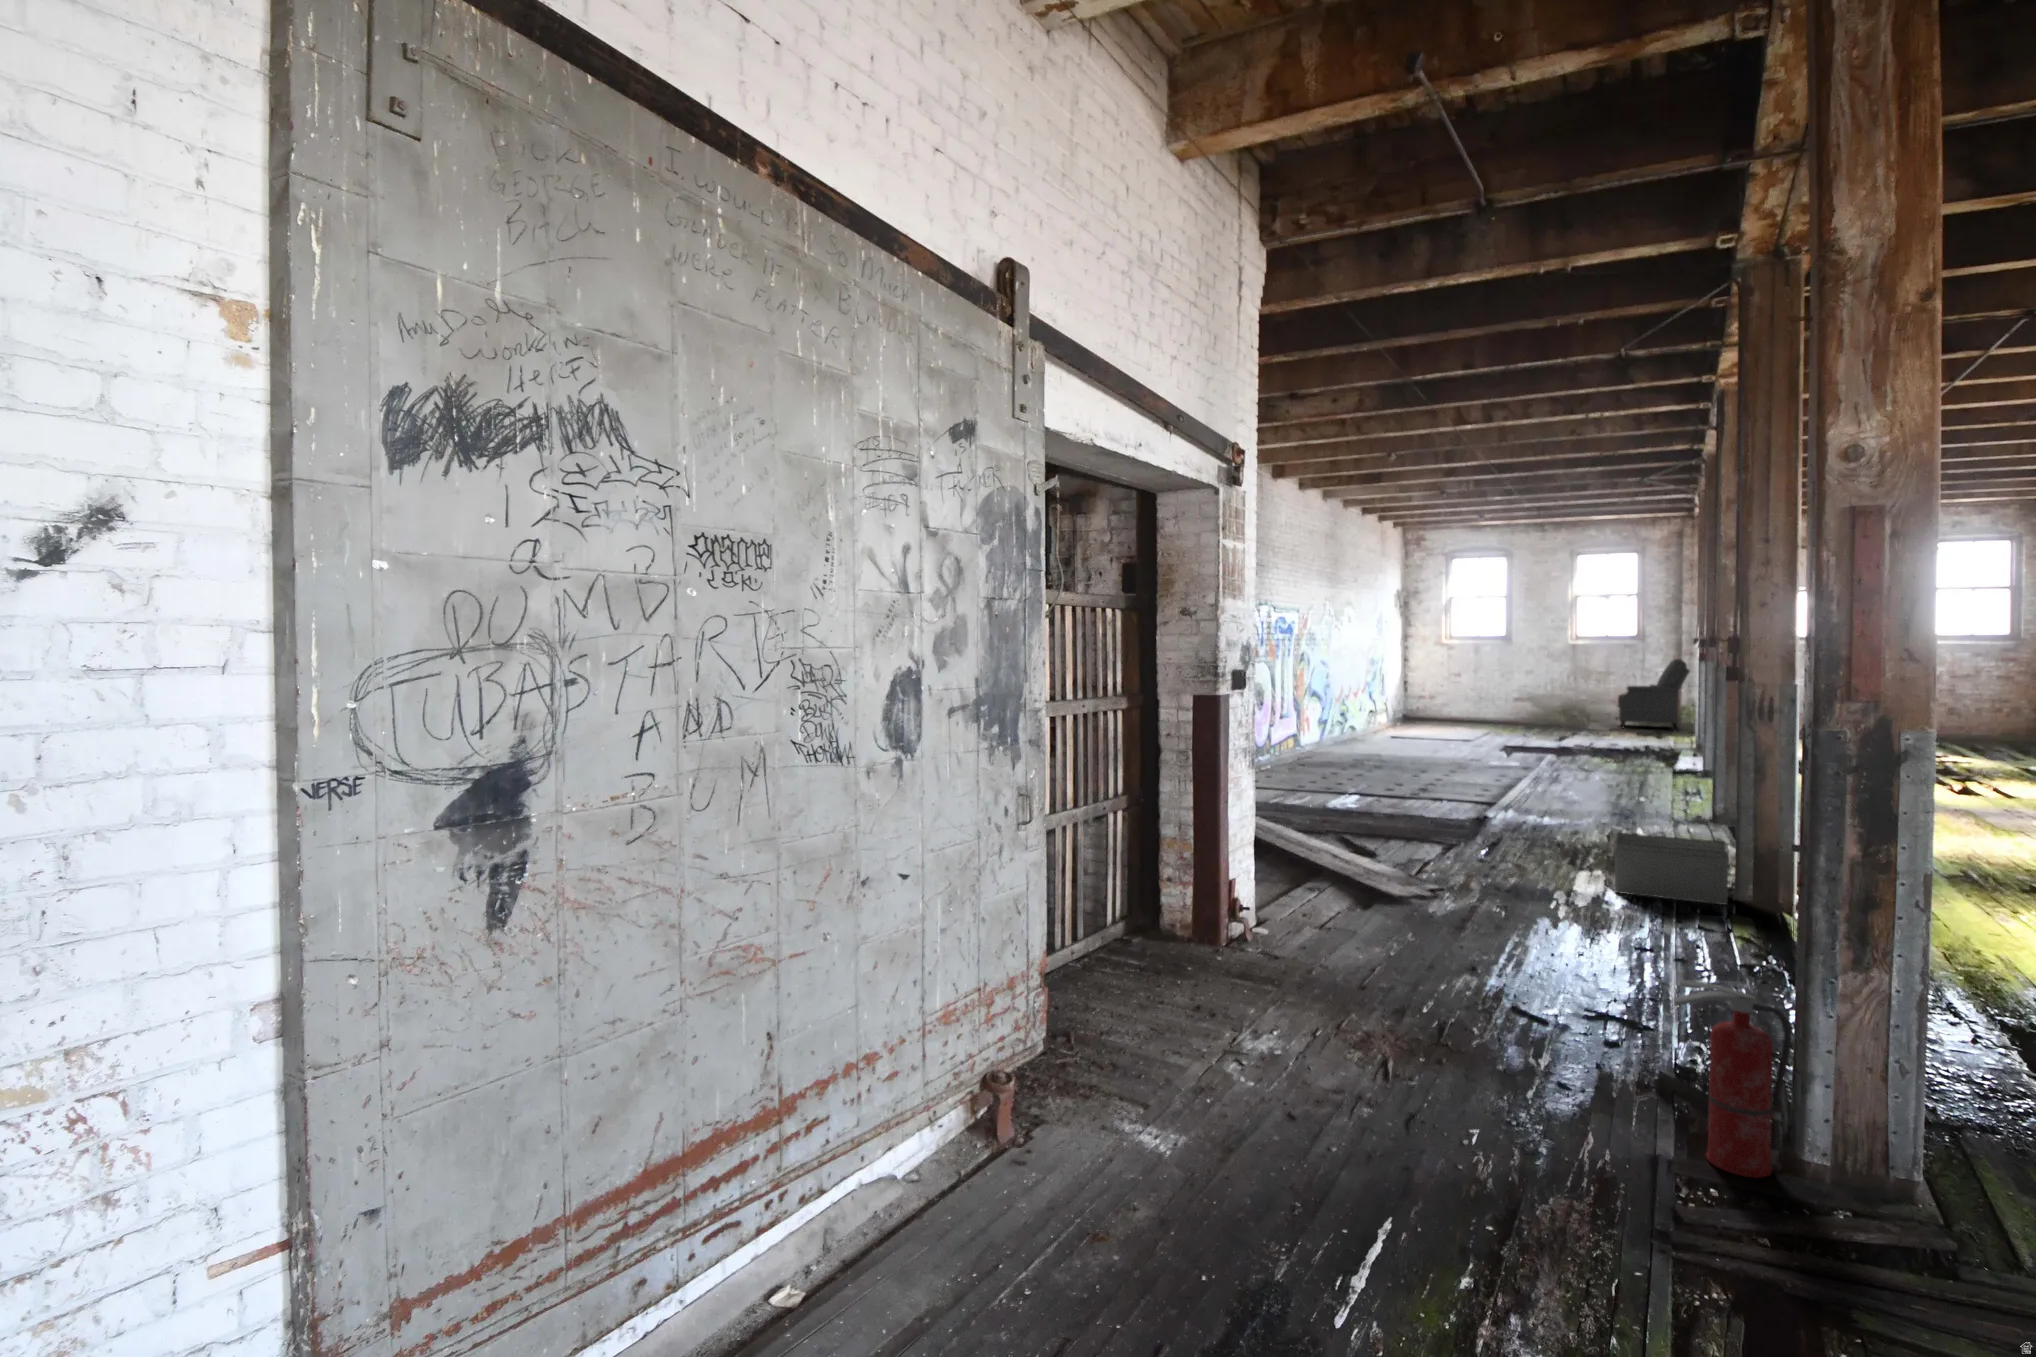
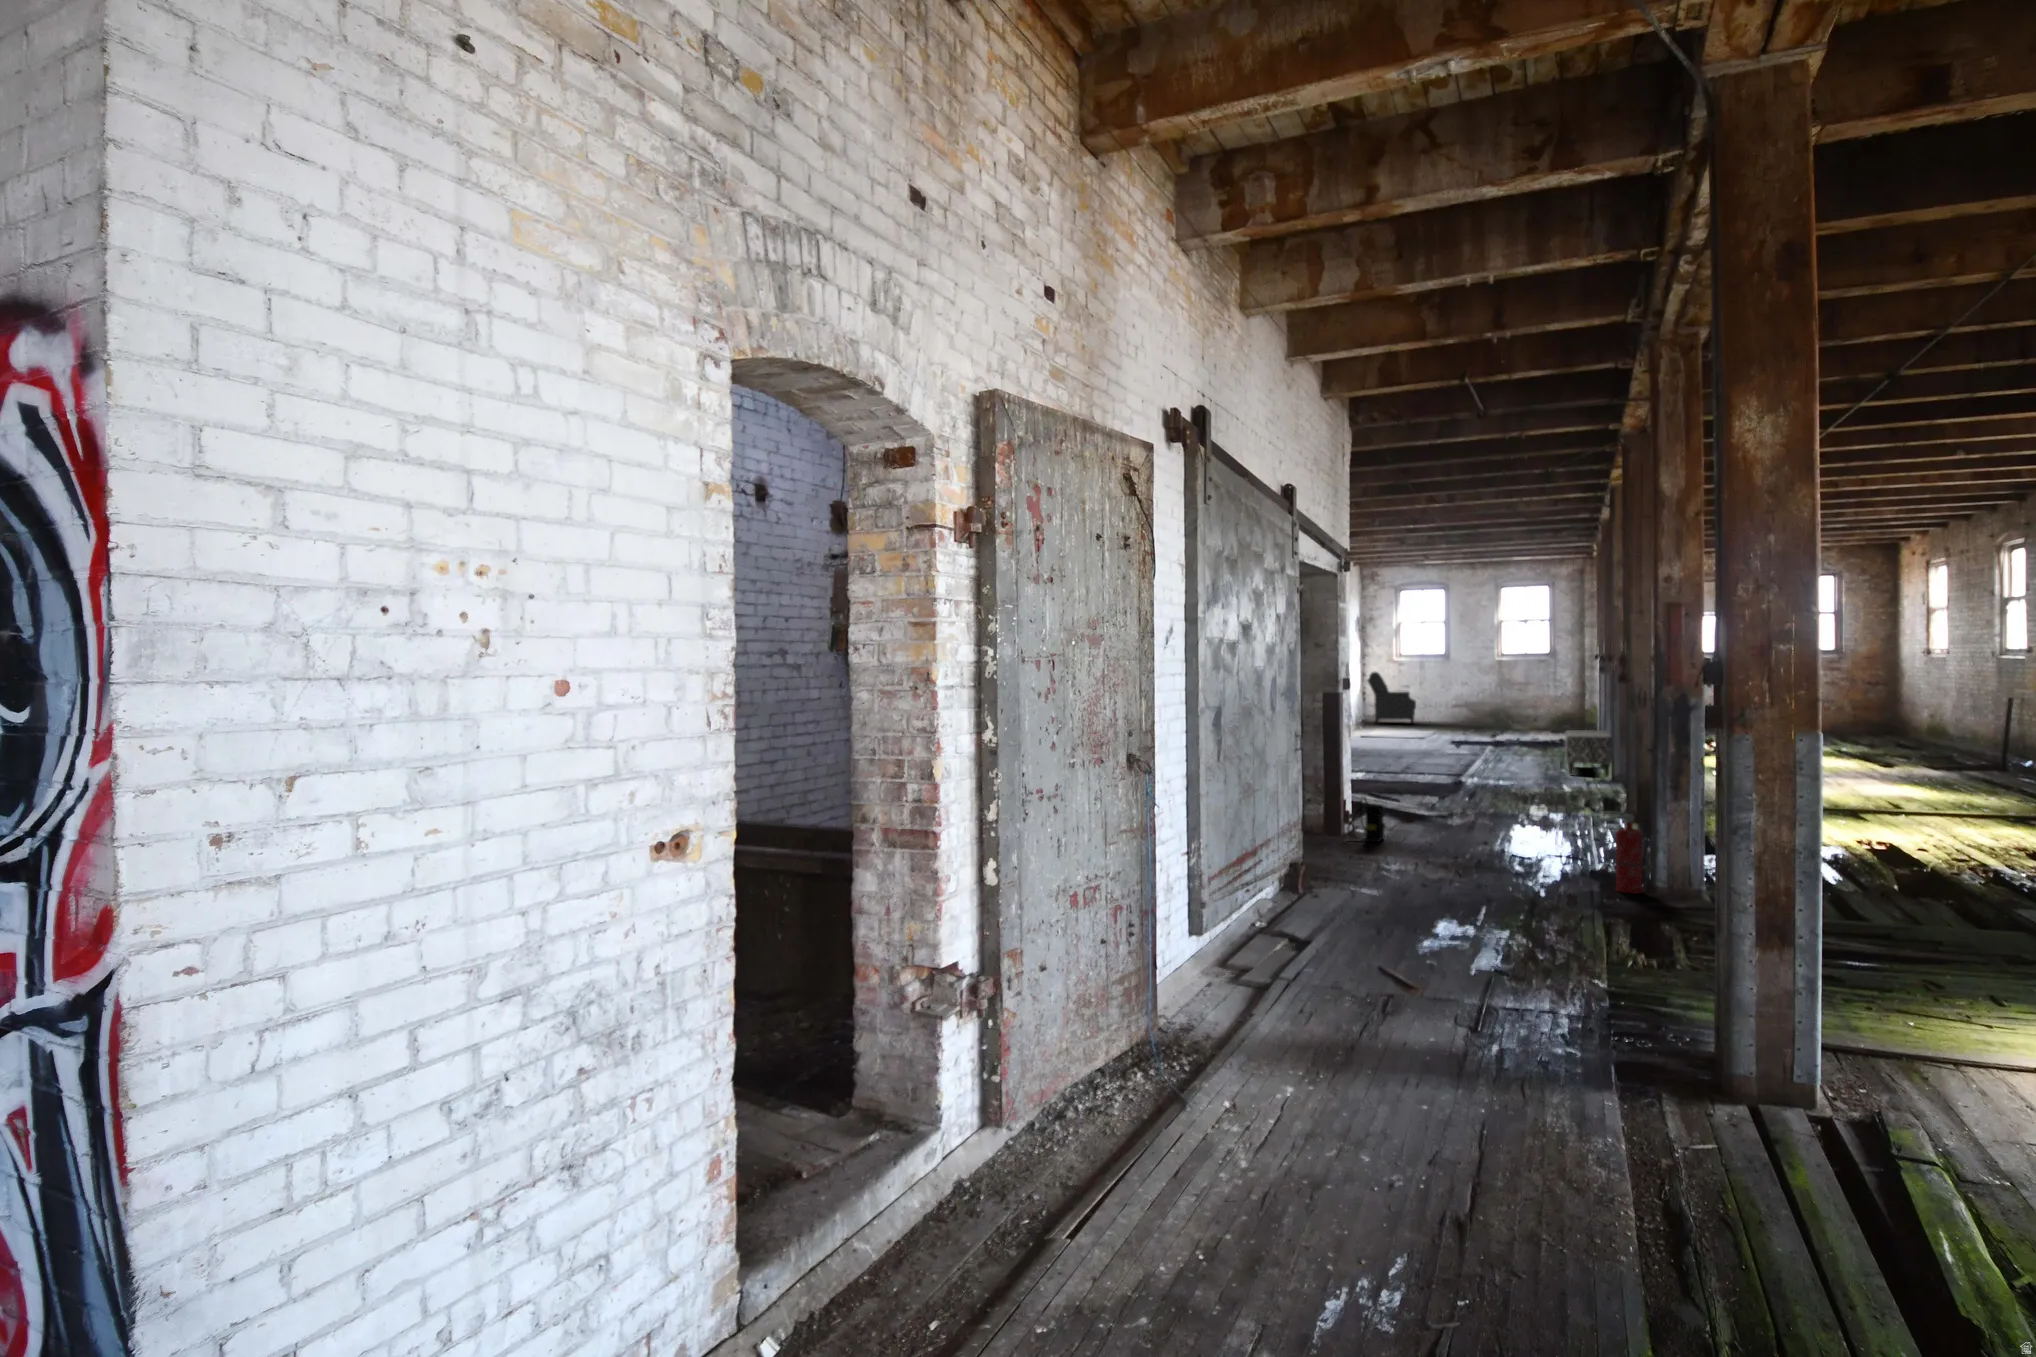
chair: present [1618,659,1690,730] -> present [1368,672,1416,724]
bench: none [1645,741,1714,812] -> present [1565,730,1612,777]
storage bin: present [1614,833,1730,905] -> none [1555,779,1623,818]
backpack: none [1233,872,1299,955] -> present [1348,797,1386,842]

